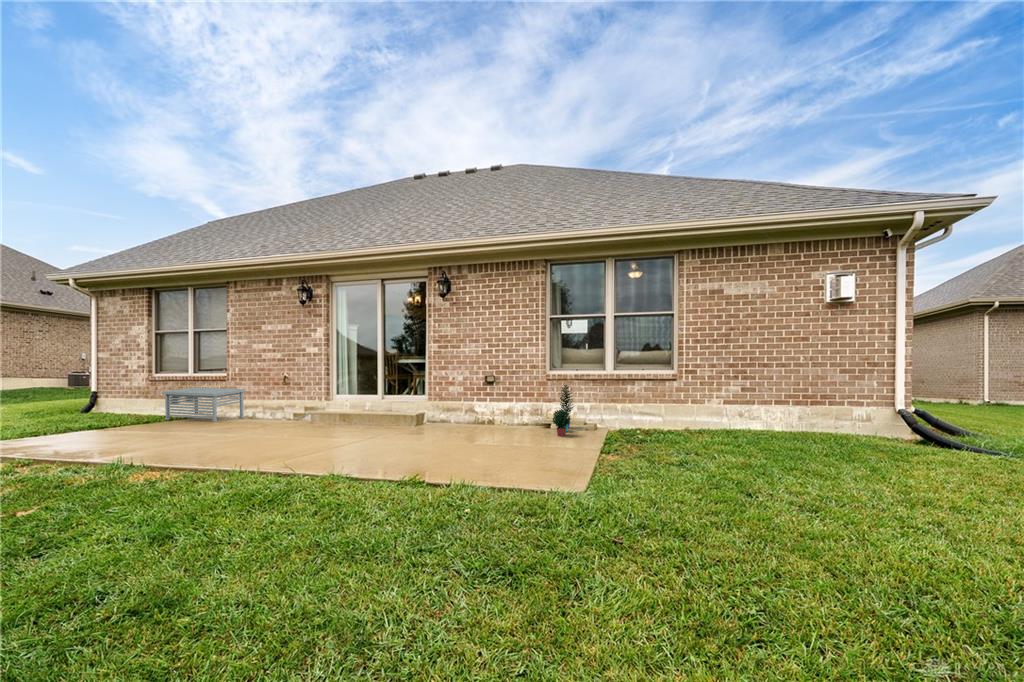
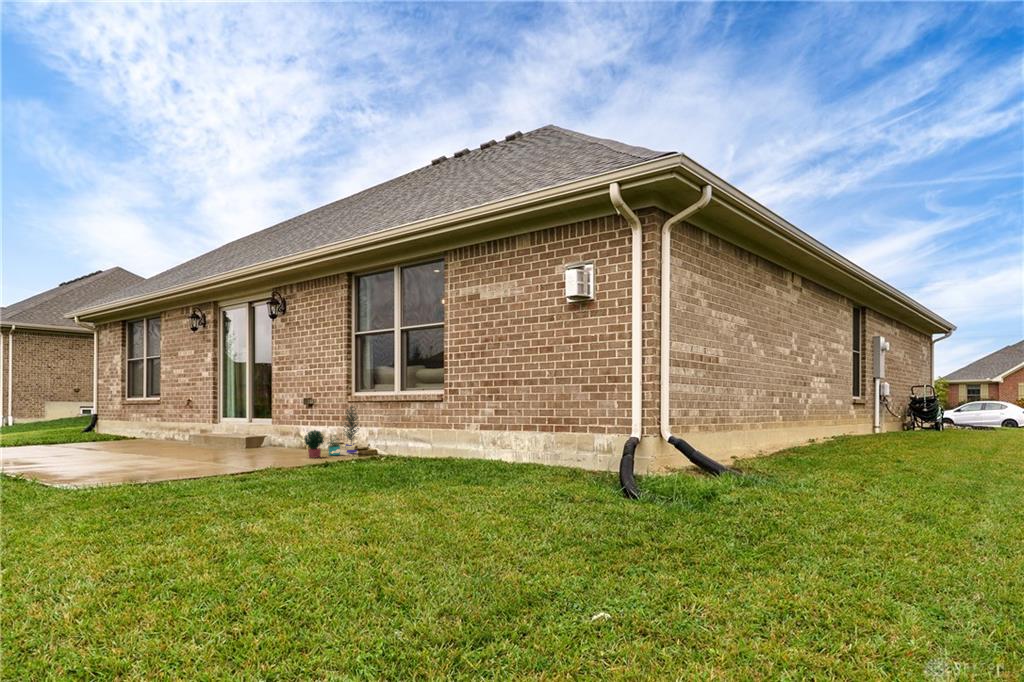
storage bench: present [162,387,245,423] -> none [109,410,166,440]

